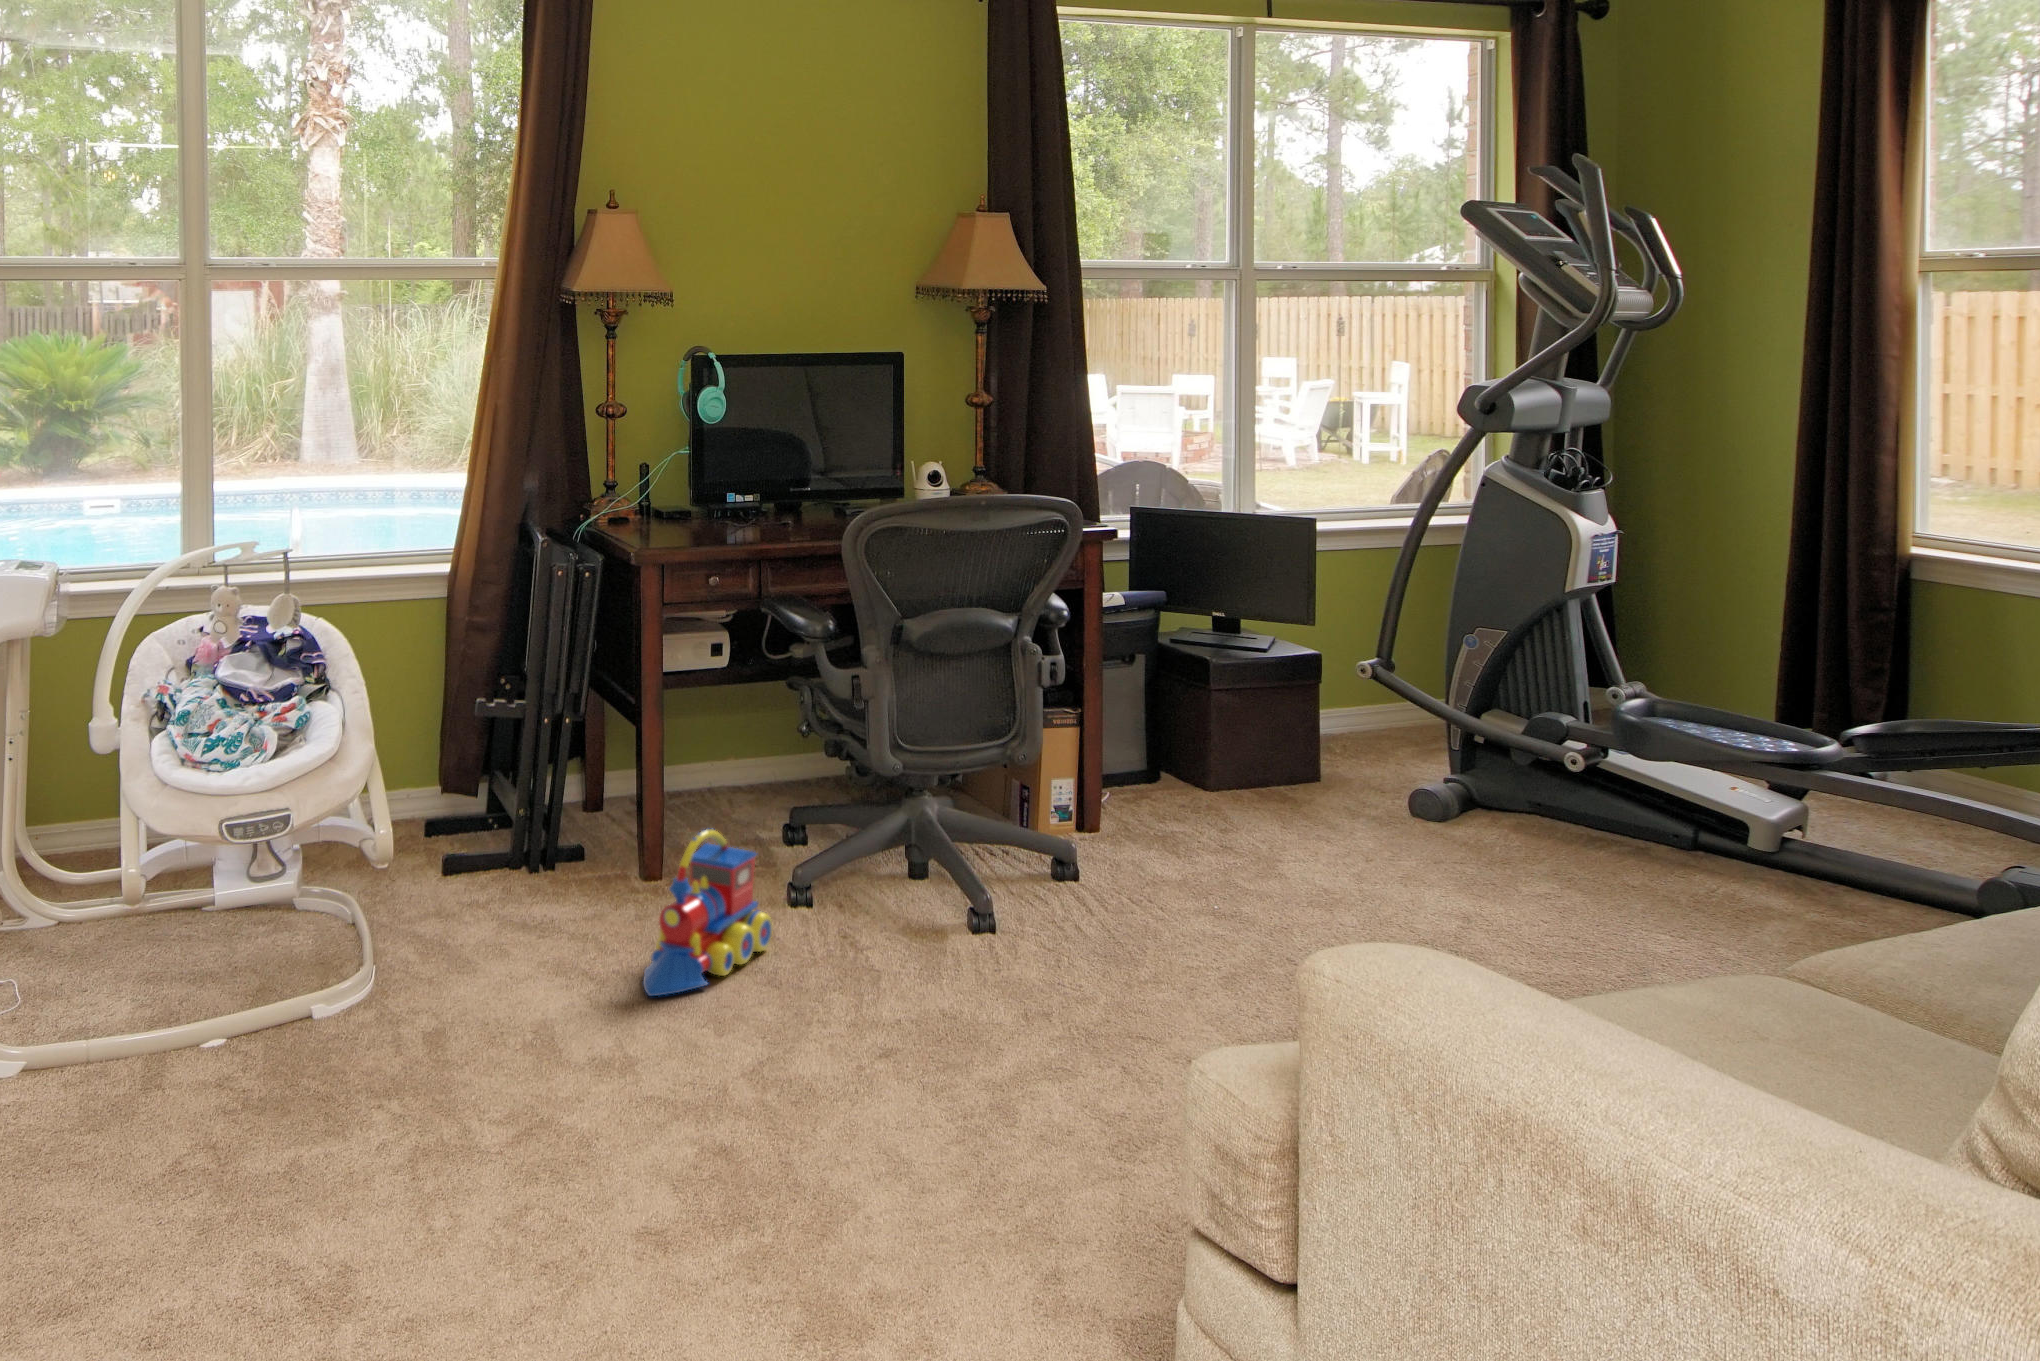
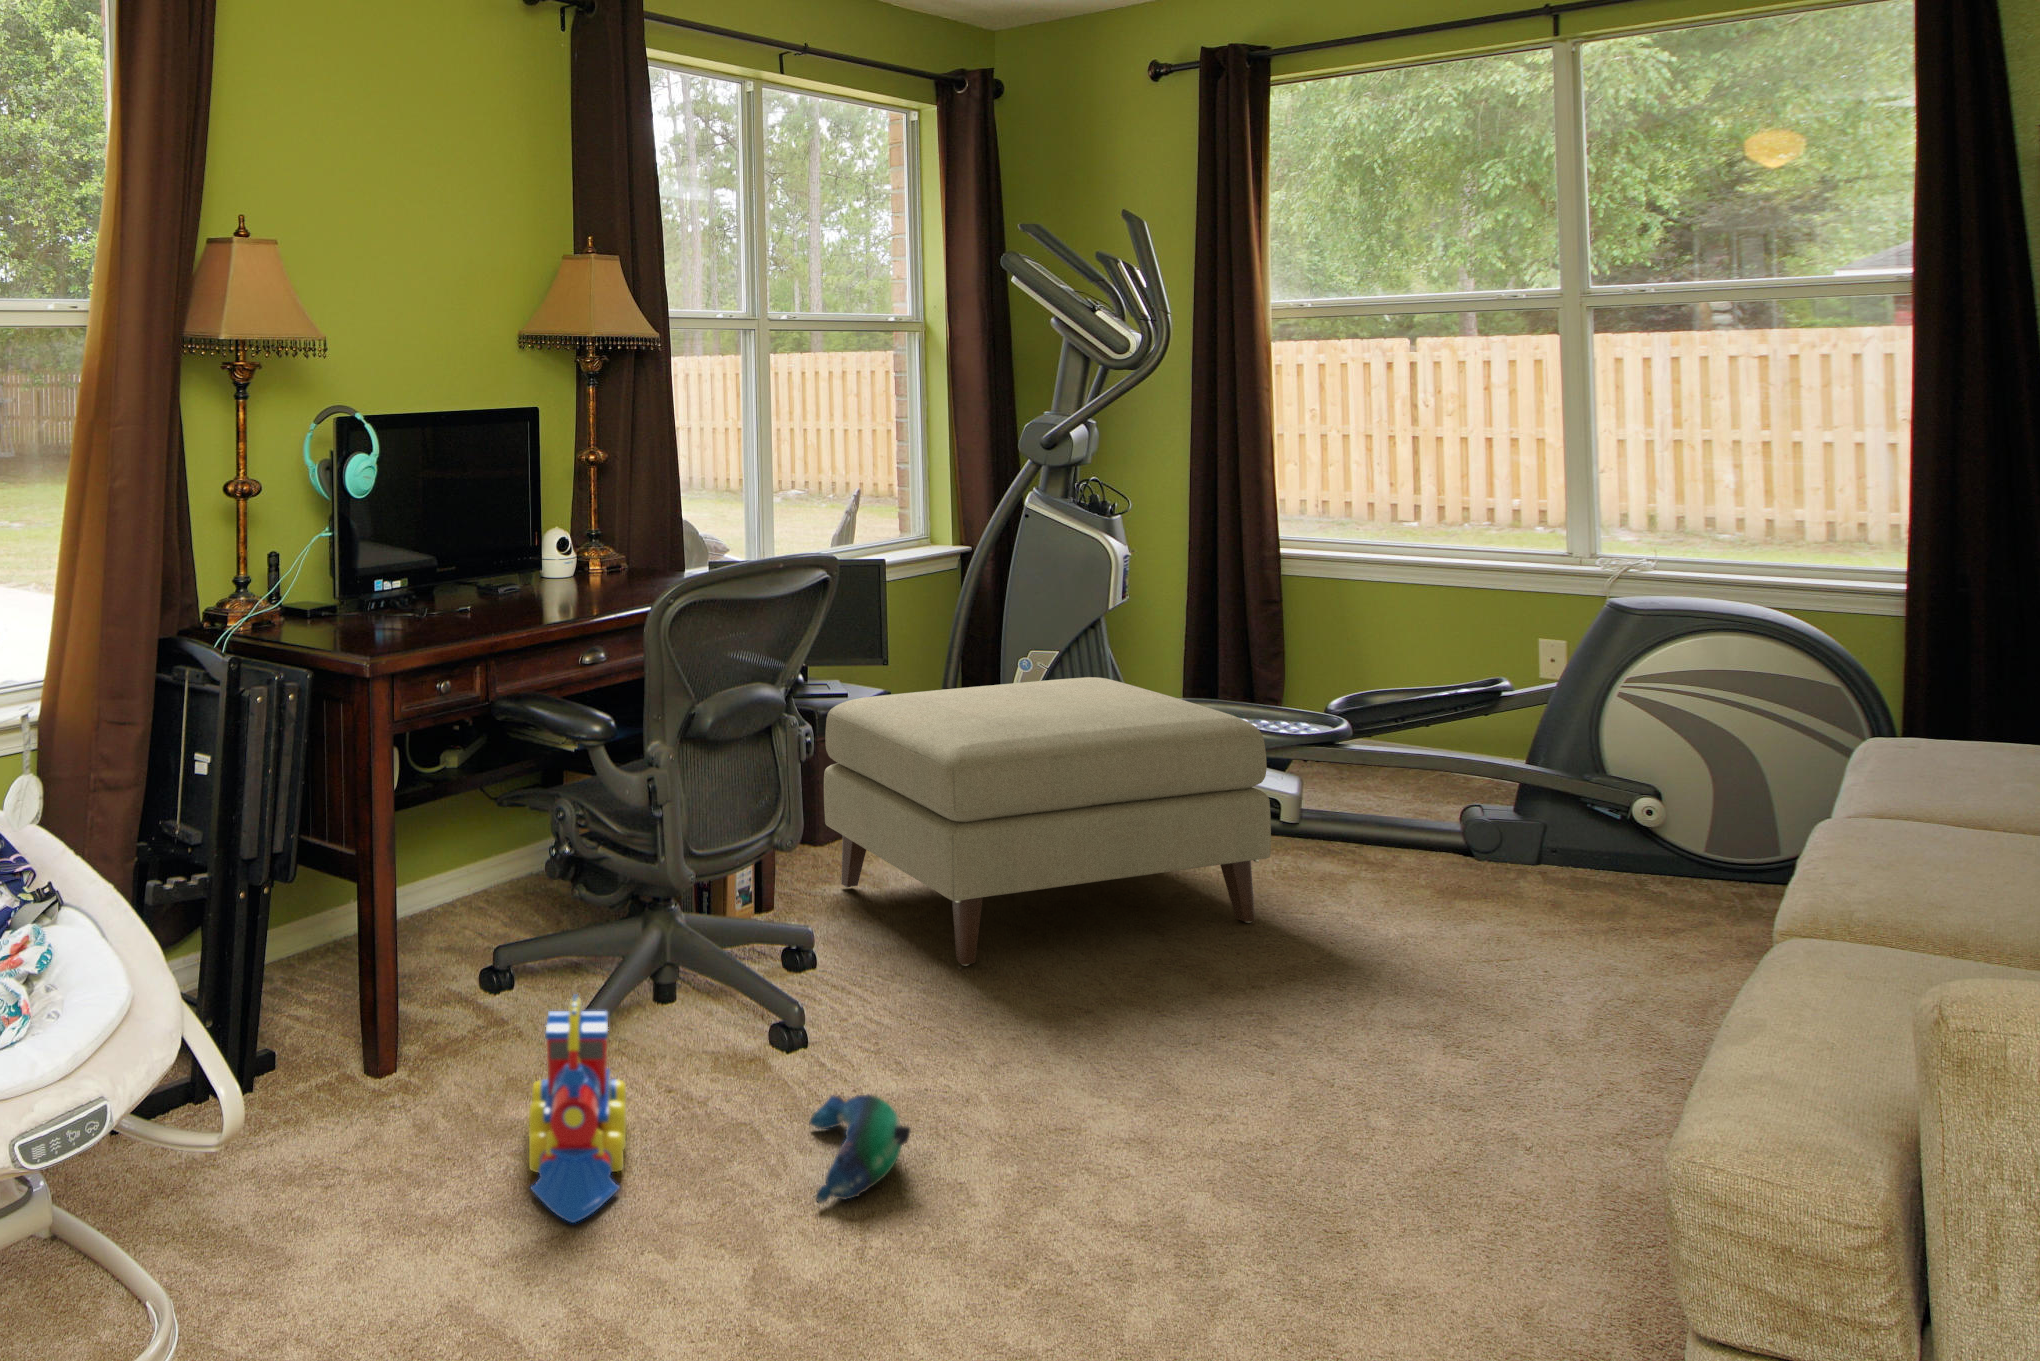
ottoman: none [1162,647,1618,933] -> present [824,677,1271,966]
plush toy: none [842,961,958,1034] -> present [810,1095,911,1203]

